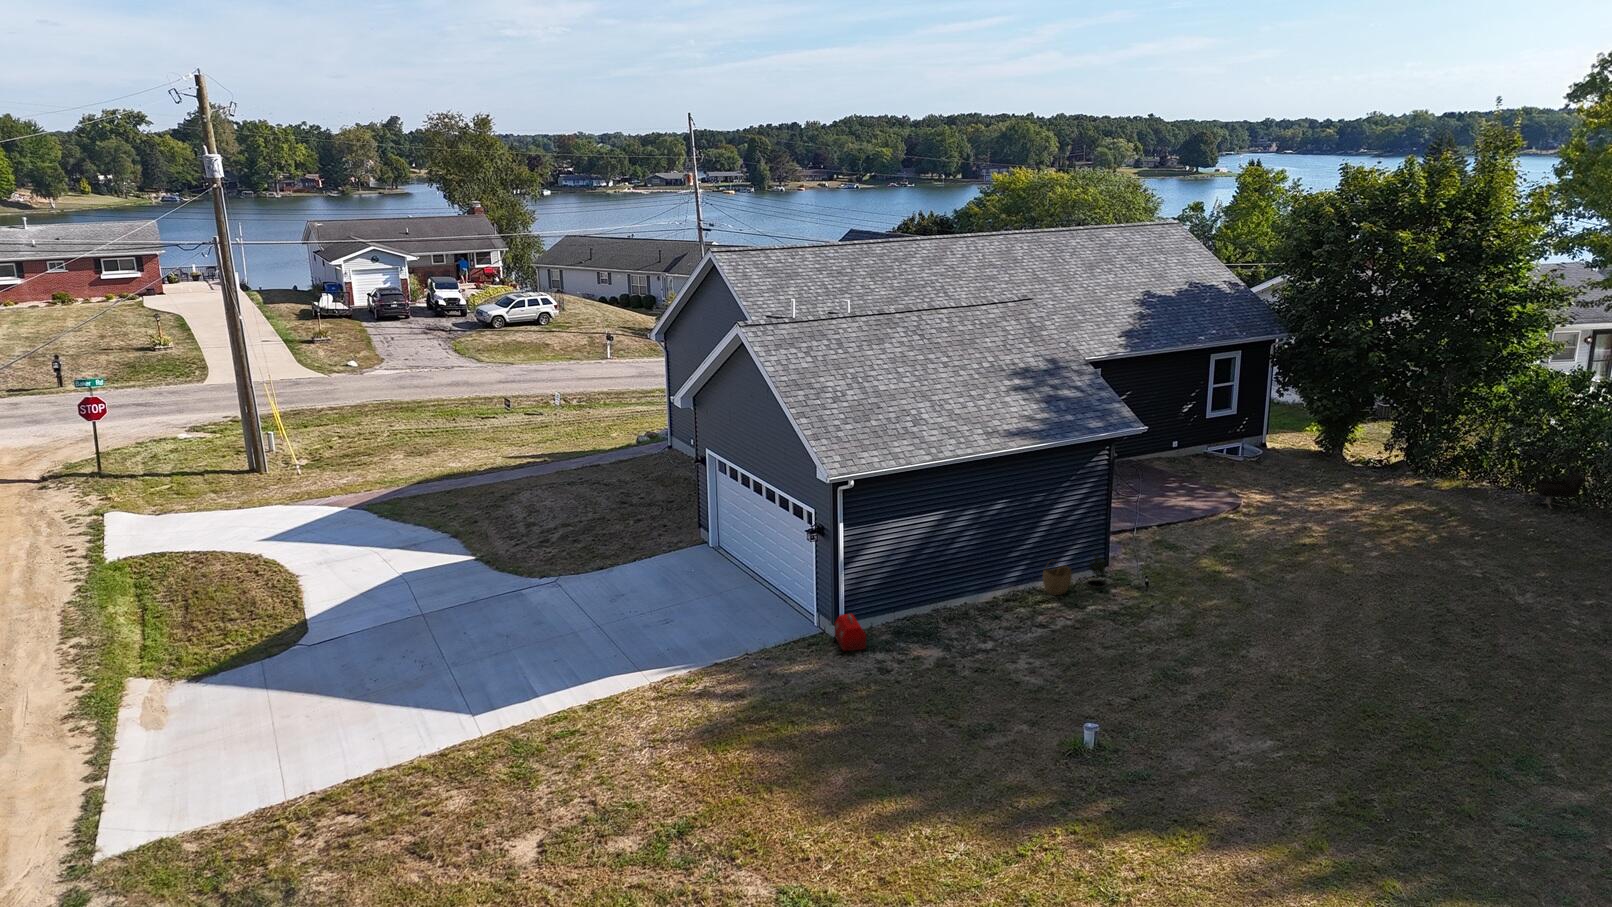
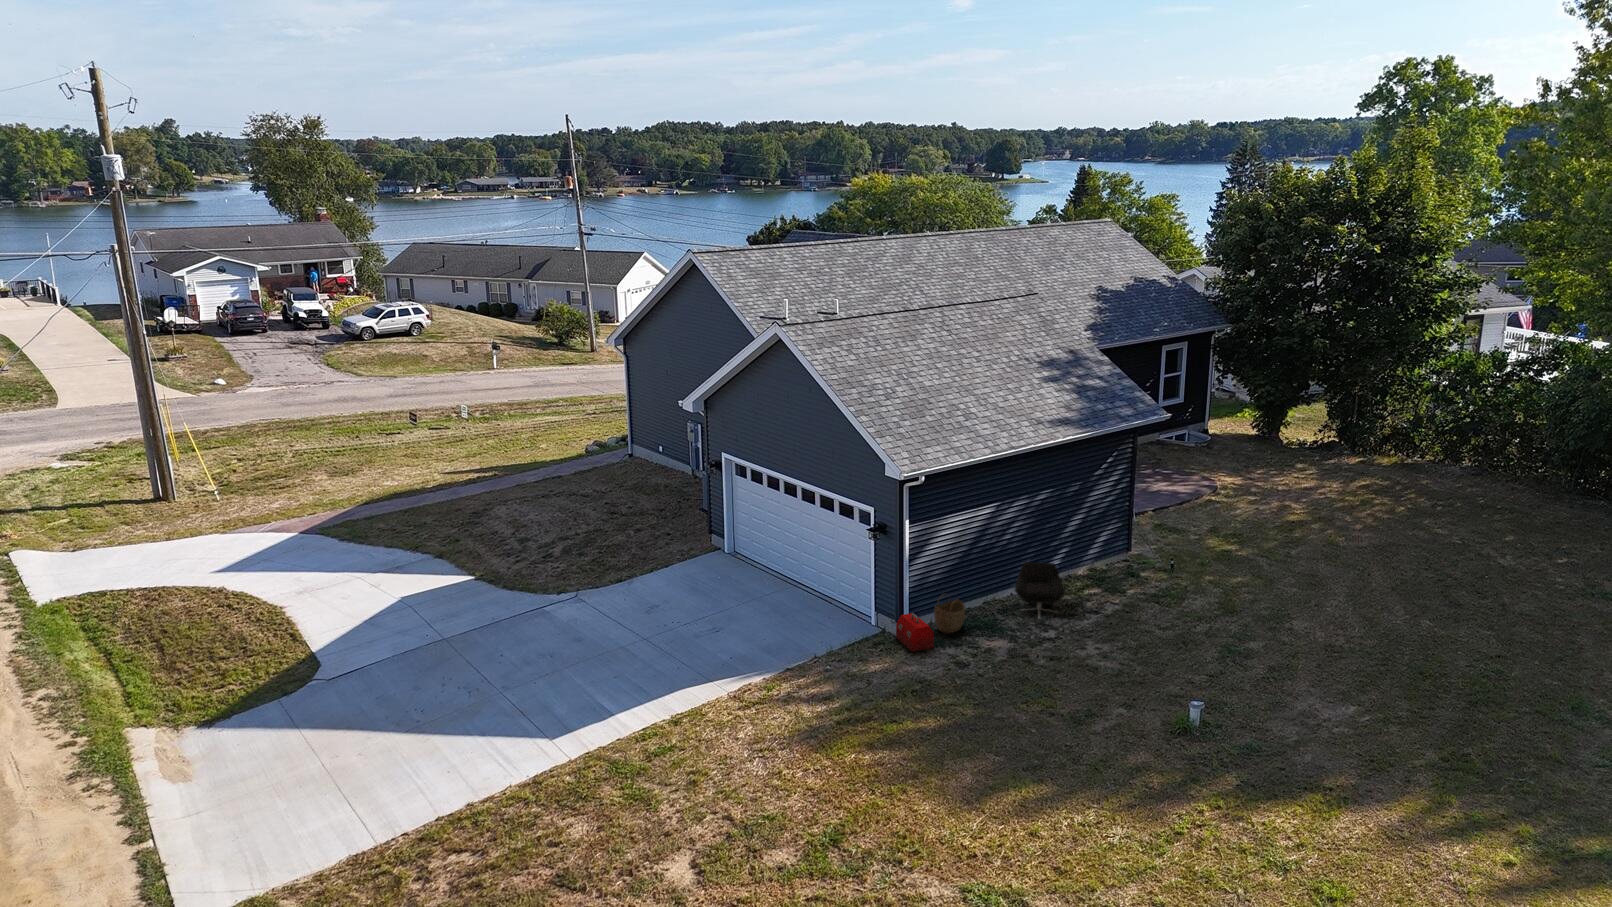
lounge chair: present [1535,473,1584,508] -> present [1015,562,1064,619]
potted tree: present [1086,554,1107,588] -> none [1116,539,1141,577]
woven basket: present [1043,560,1072,595] -> present [934,594,965,633]

